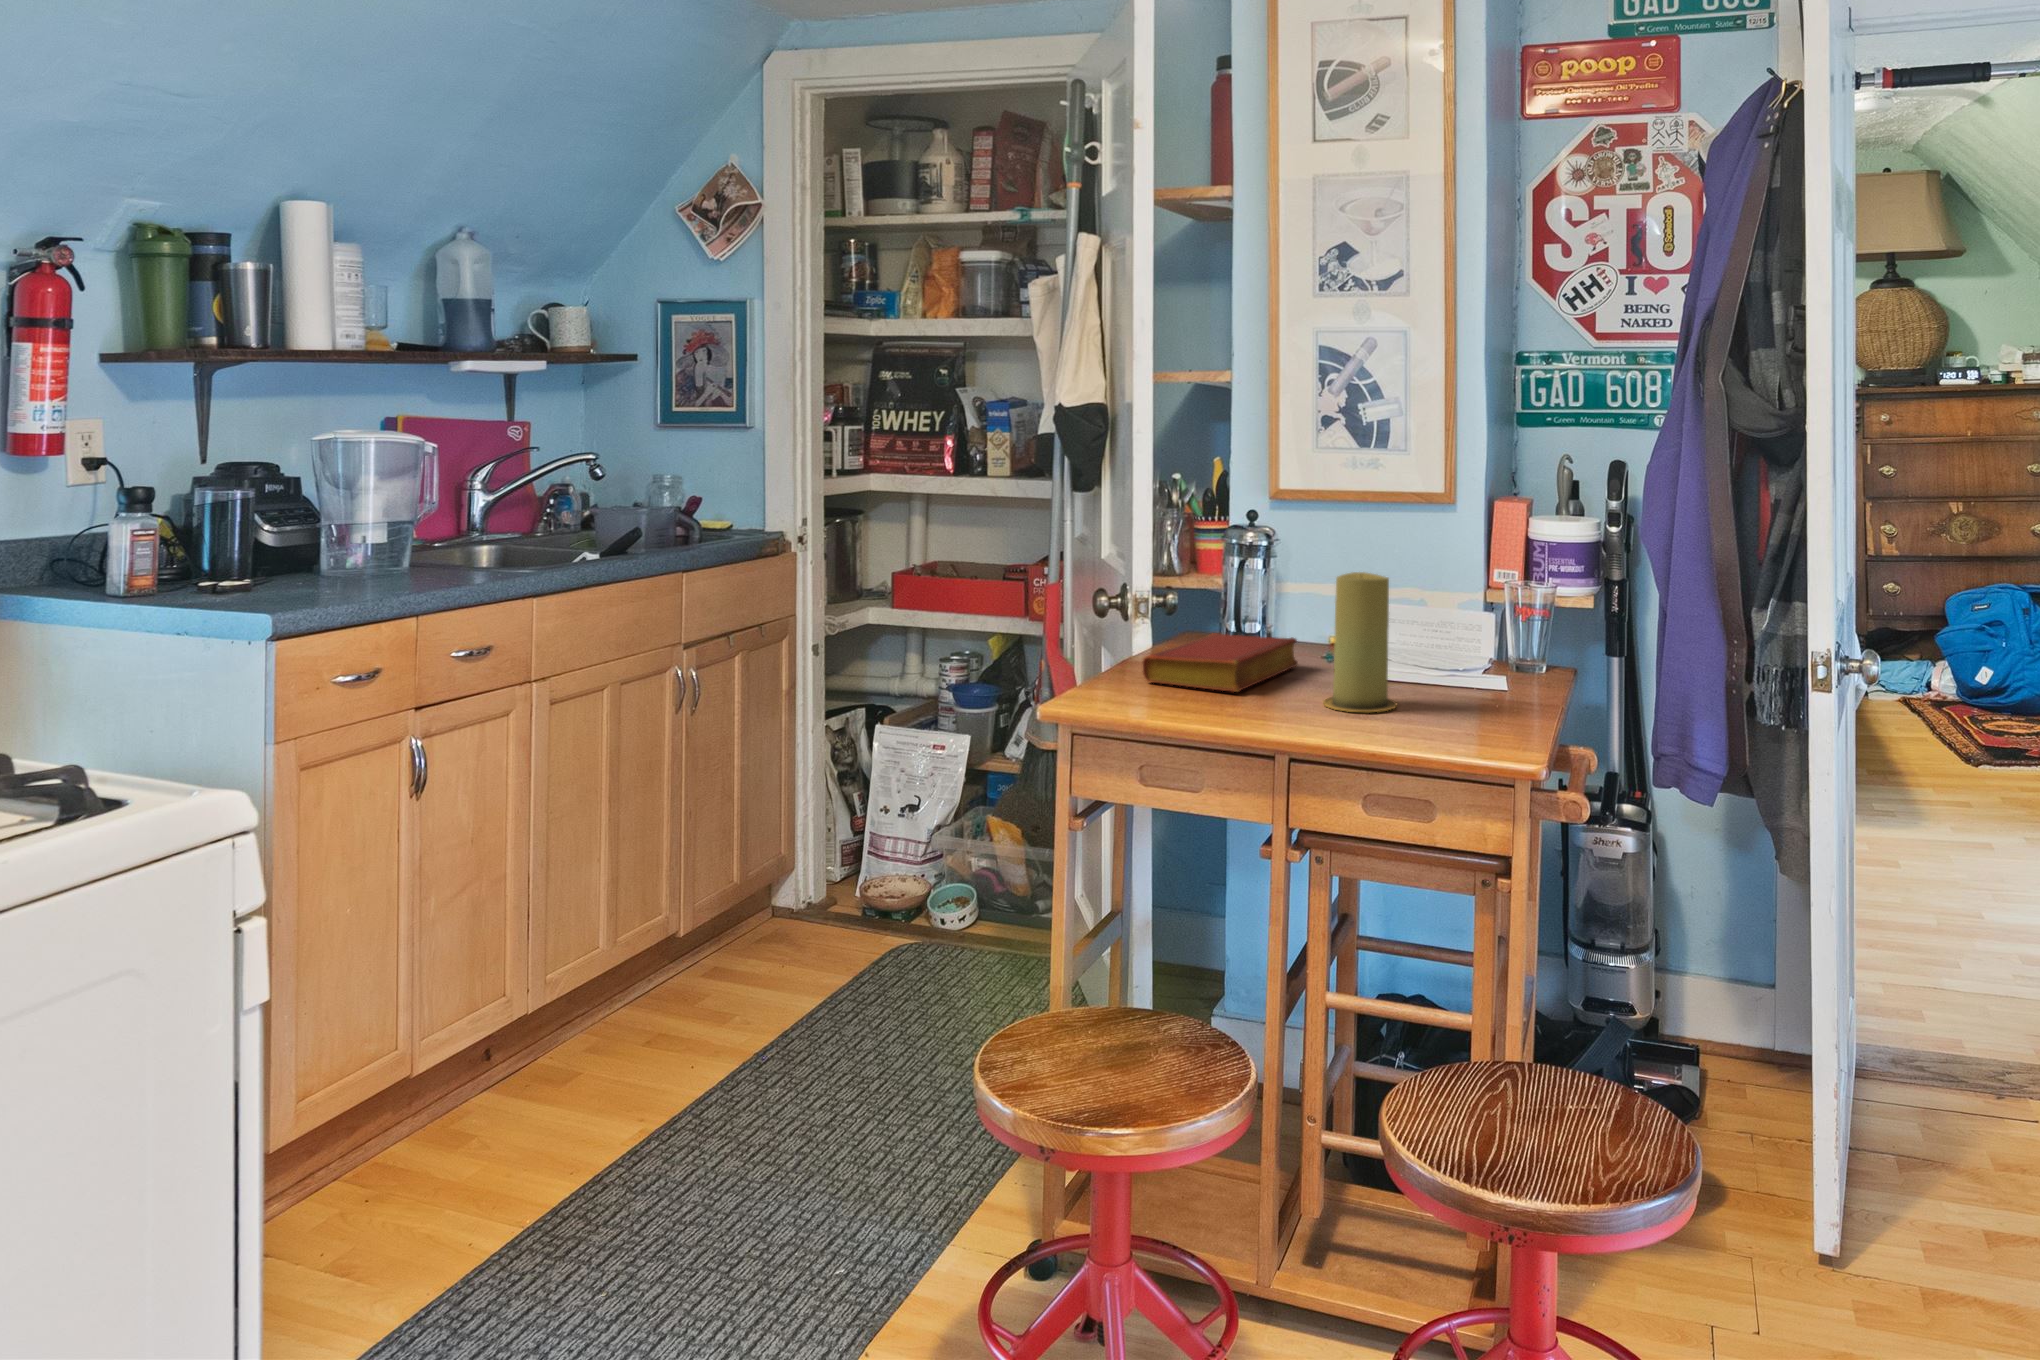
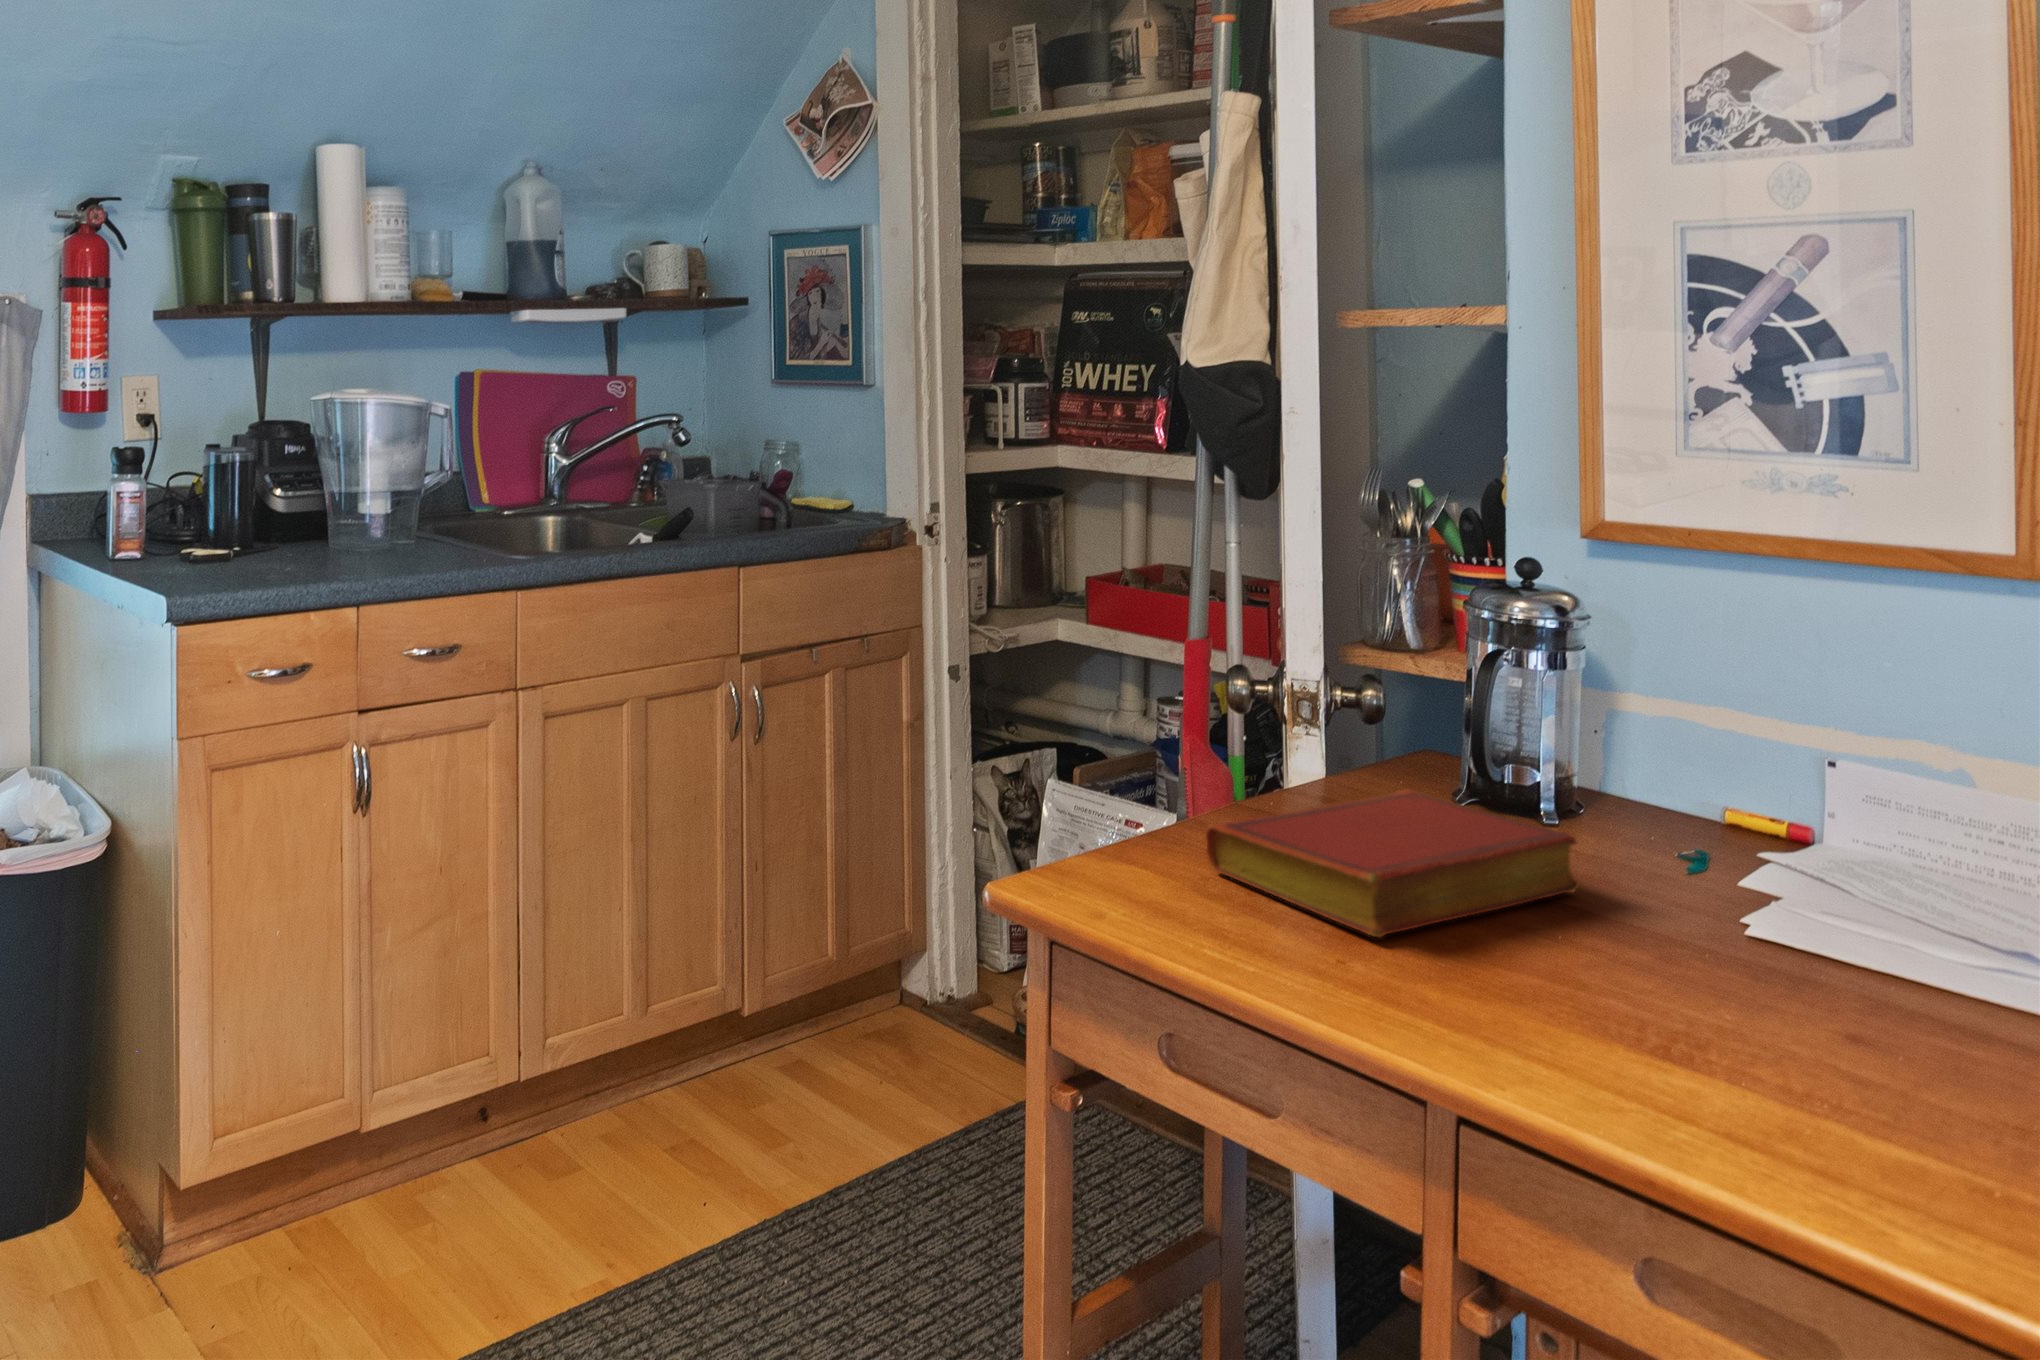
candle: present [1323,572,1397,712] -> none [1563,742,1769,1078]

